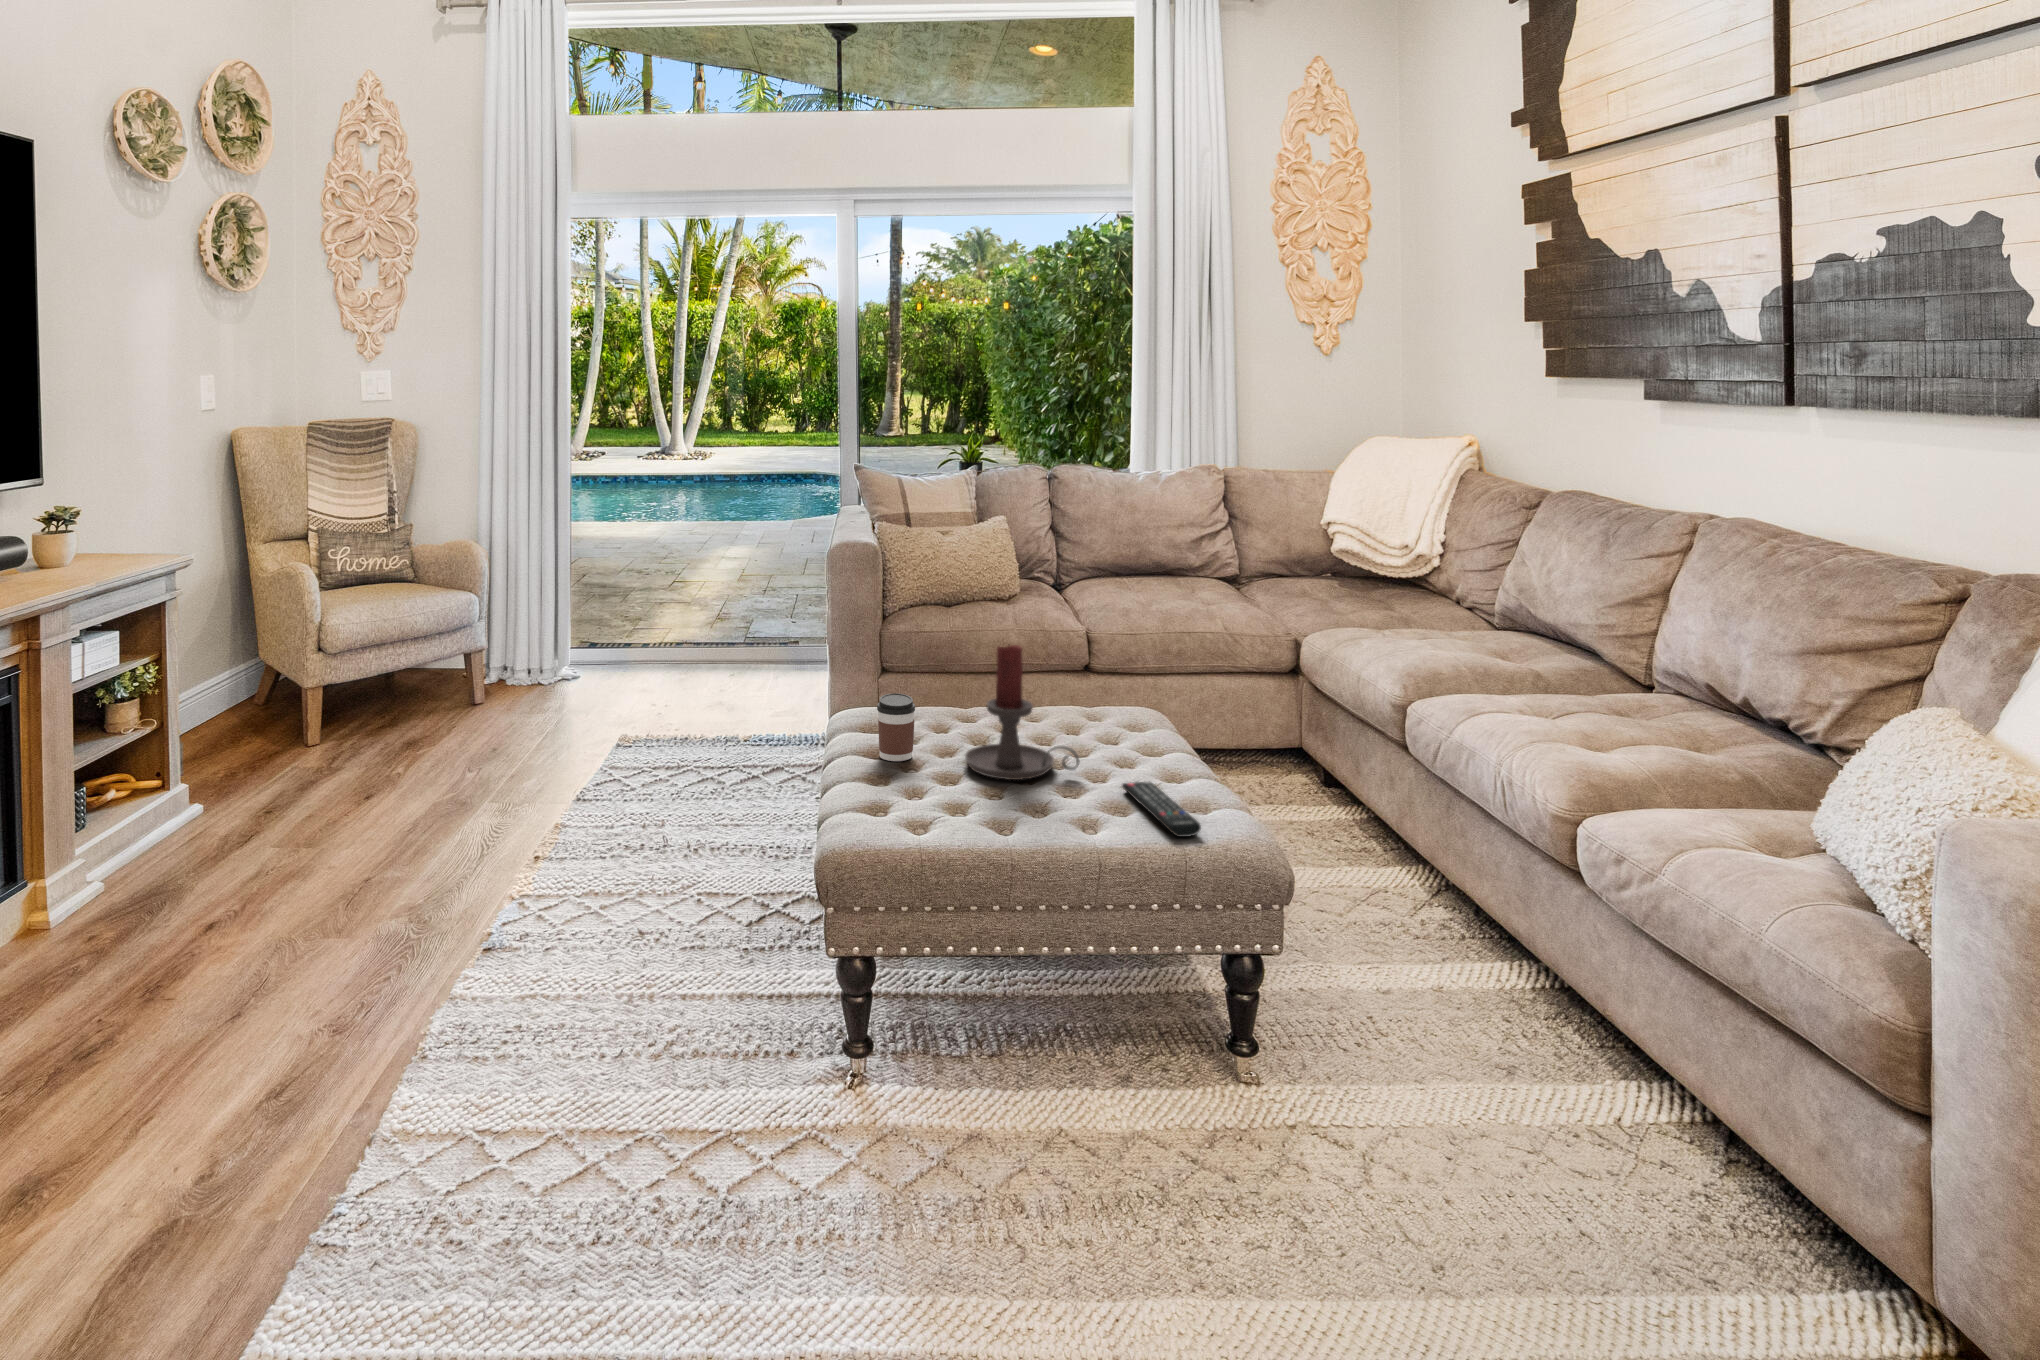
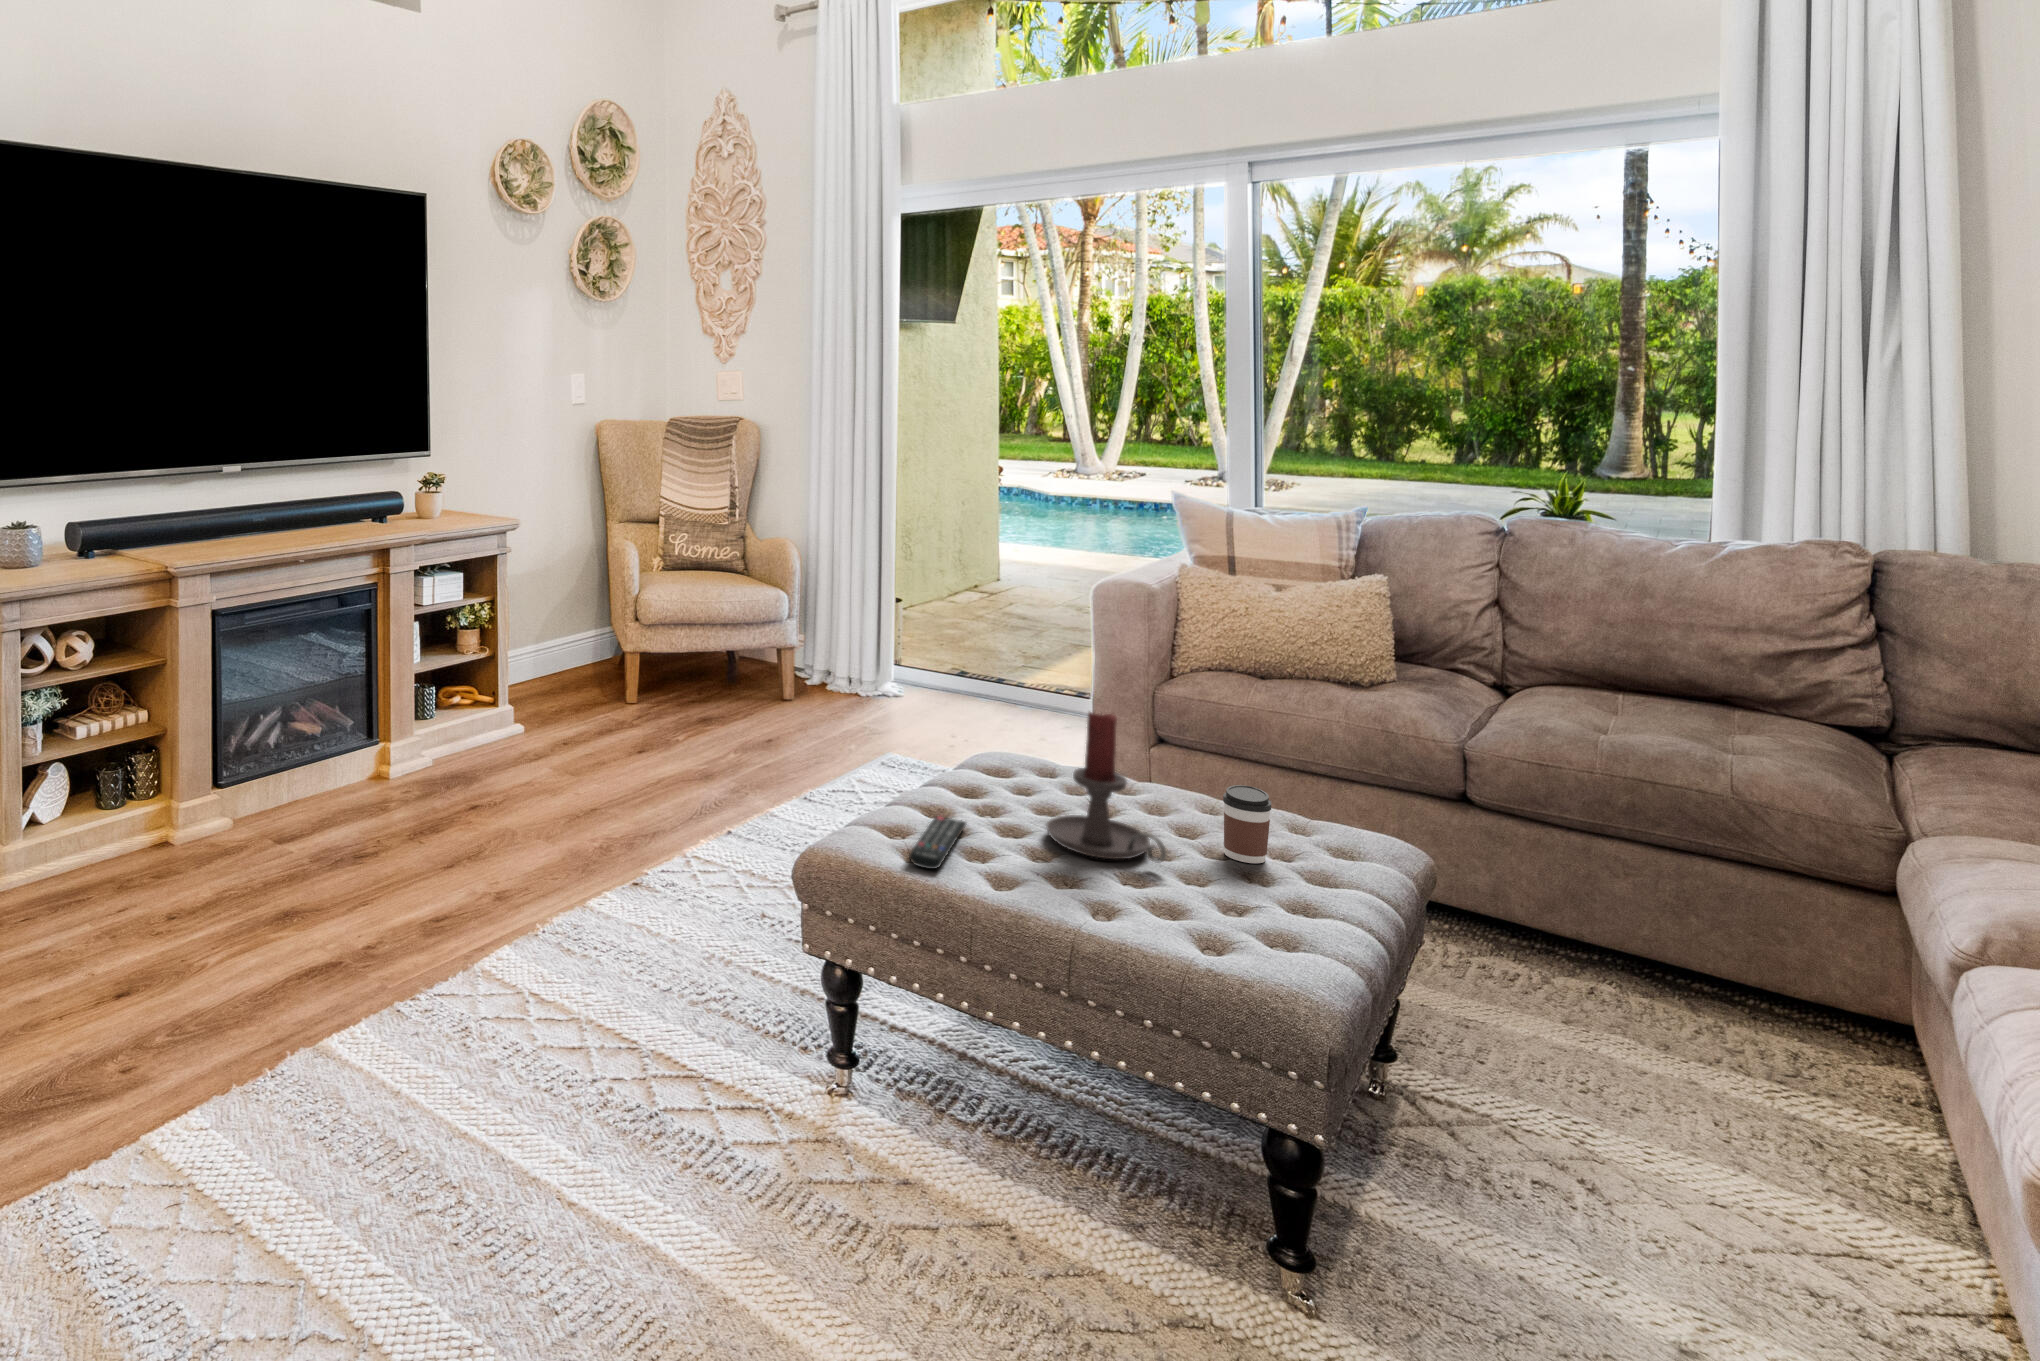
coffee cup: present [877,693,915,761] -> present [1223,785,1271,863]
remote control: present [1122,782,1201,837] -> present [909,816,967,869]

